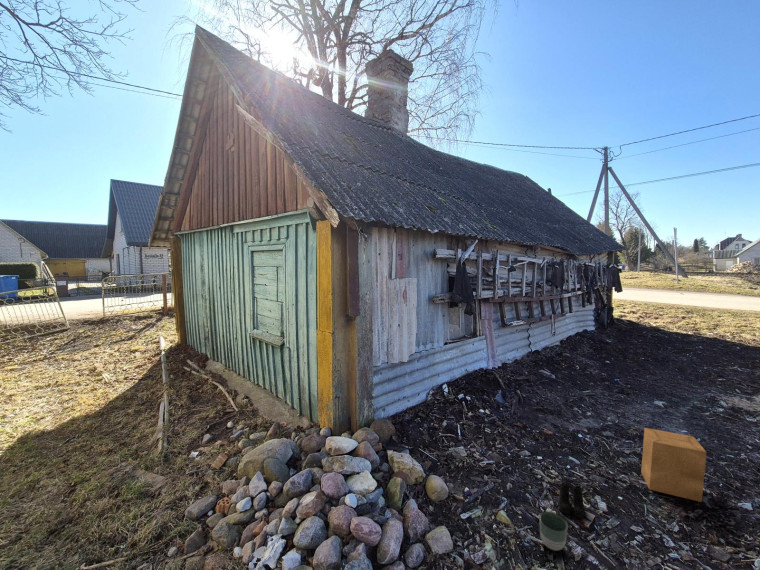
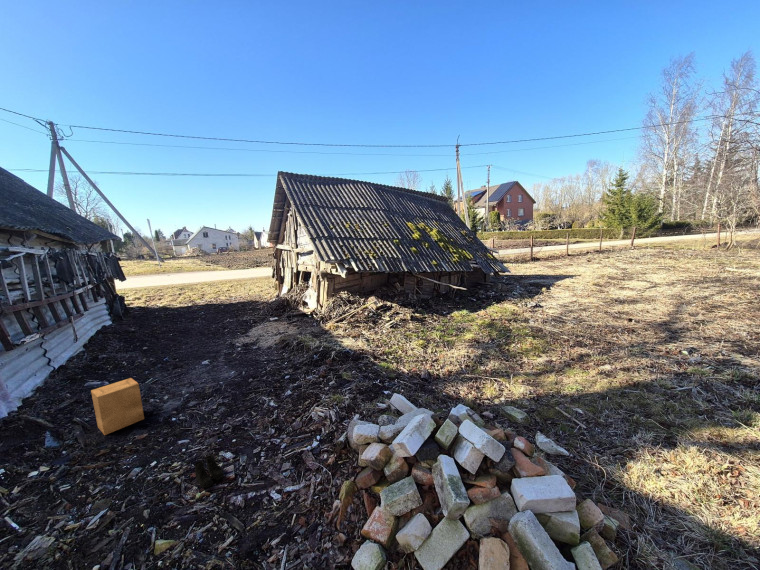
cardboard box: present [641,428,706,502] -> present [91,378,144,435]
planter: present [540,512,568,551] -> none [203,487,231,524]

